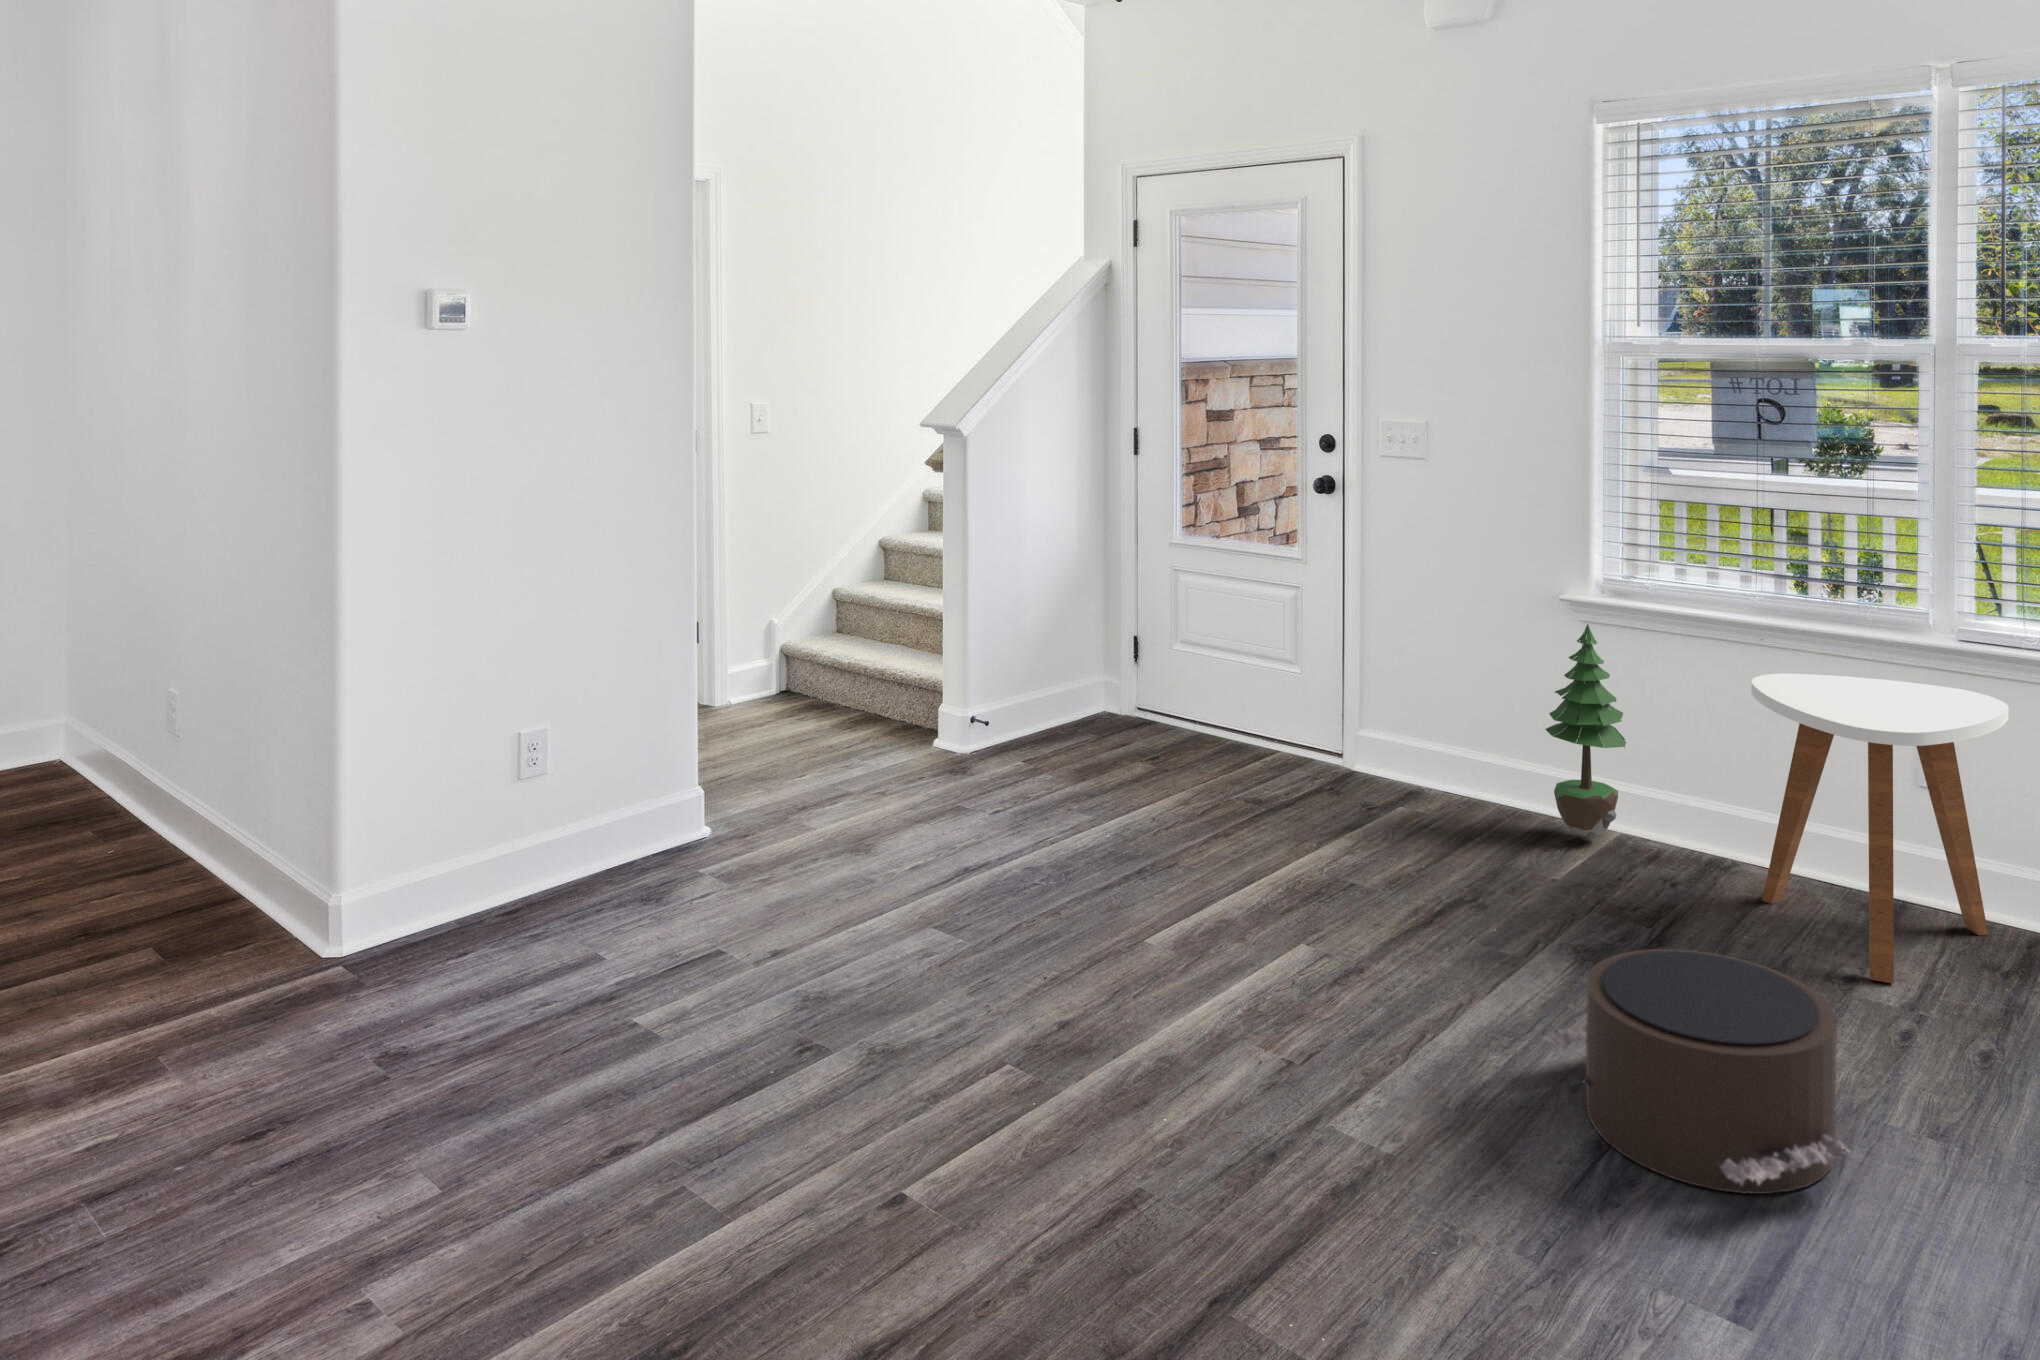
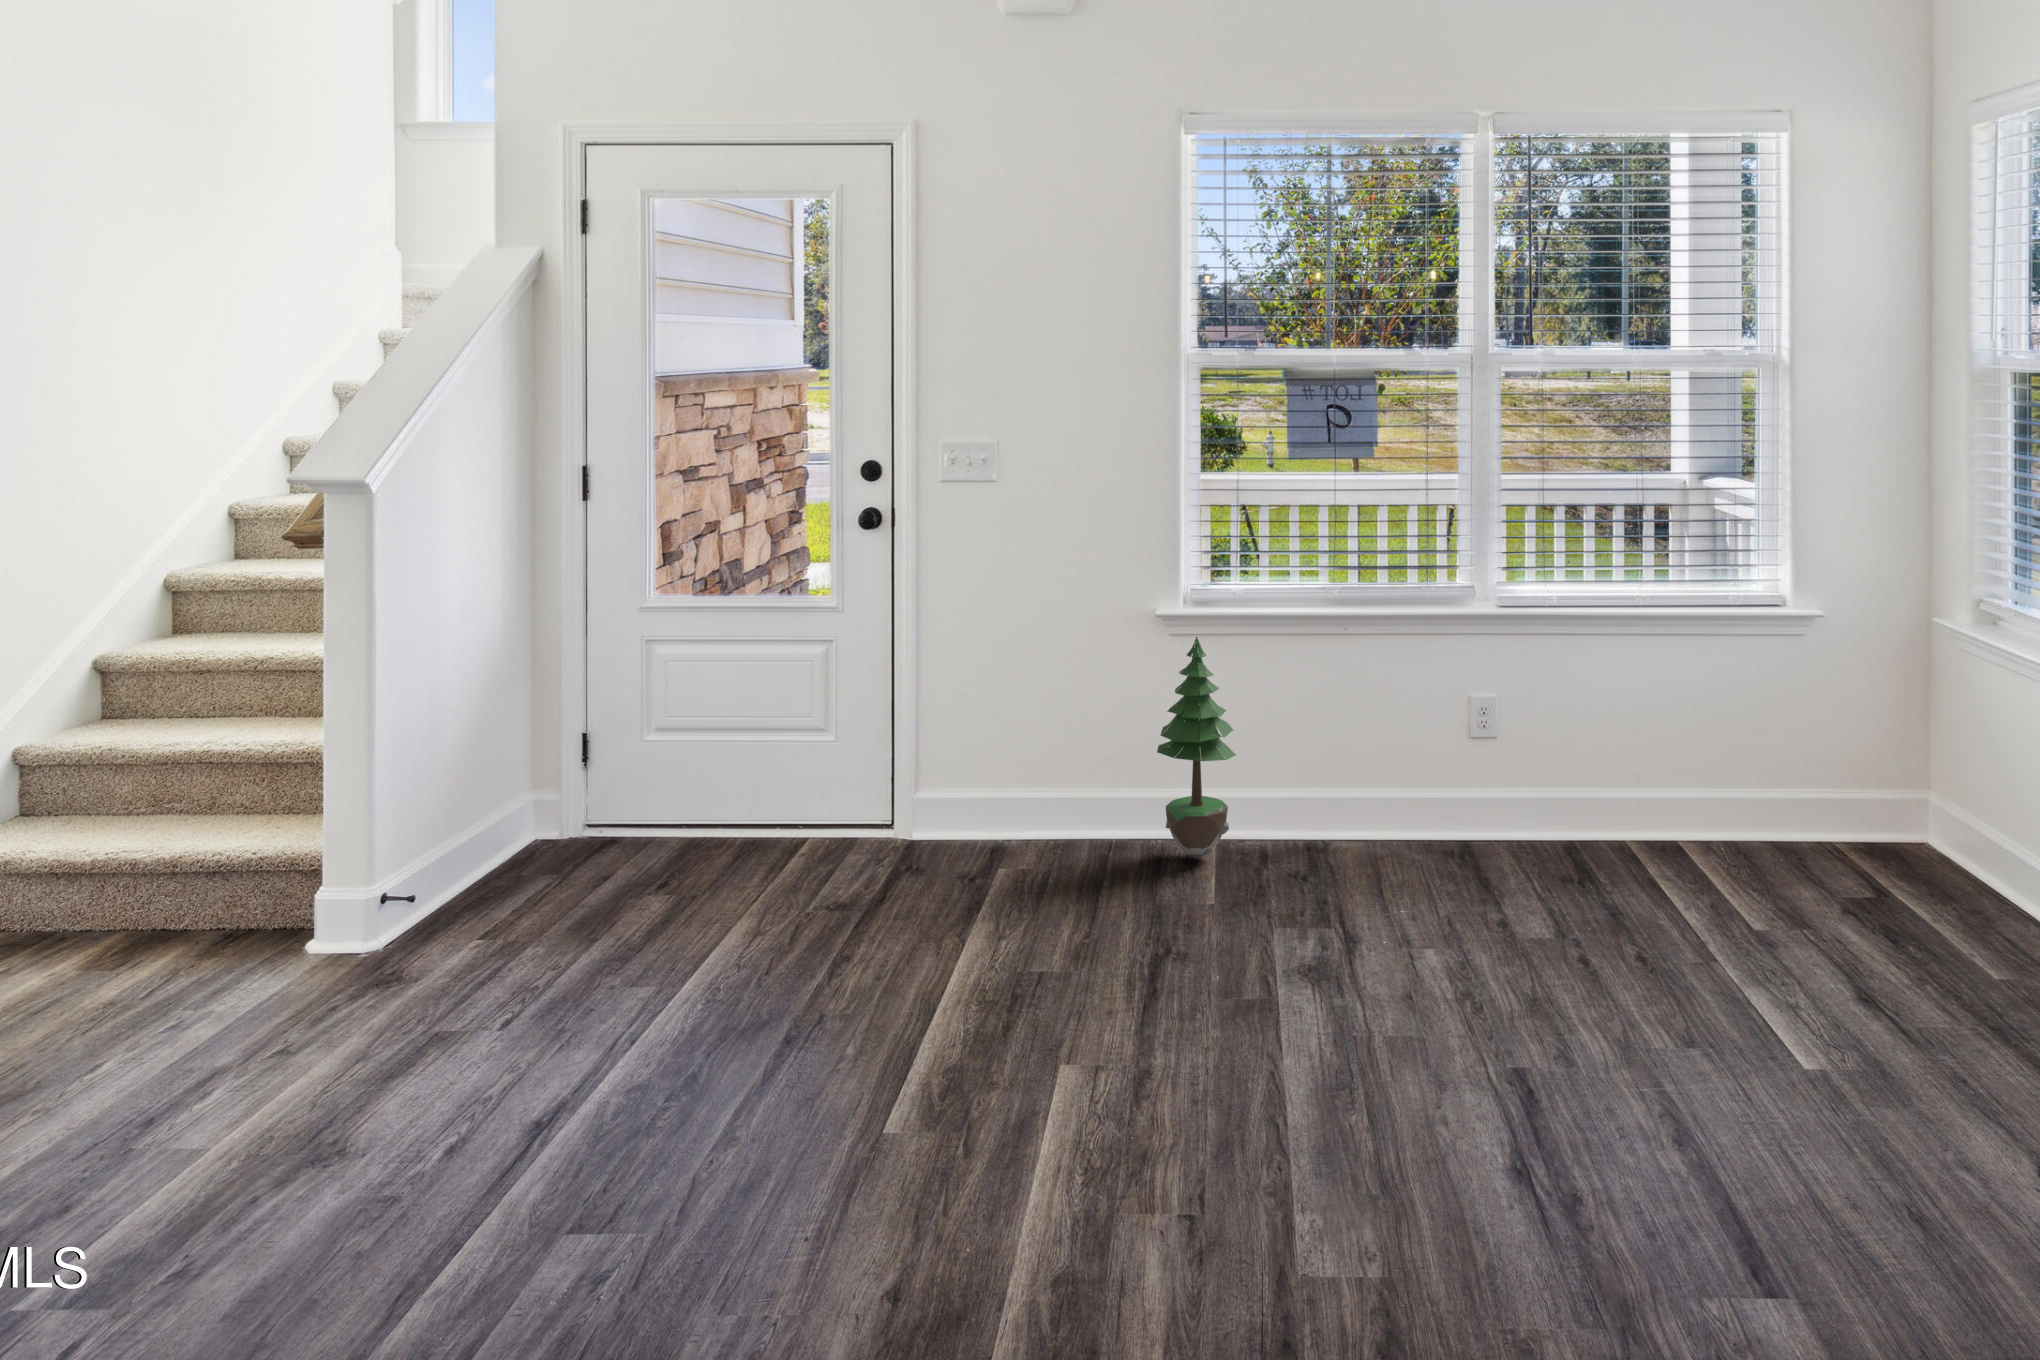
side table: present [1751,674,2009,983] -> none [1374,649,1579,924]
pouf: present [1545,949,1853,1194] -> none [1423,938,1740,1185]

